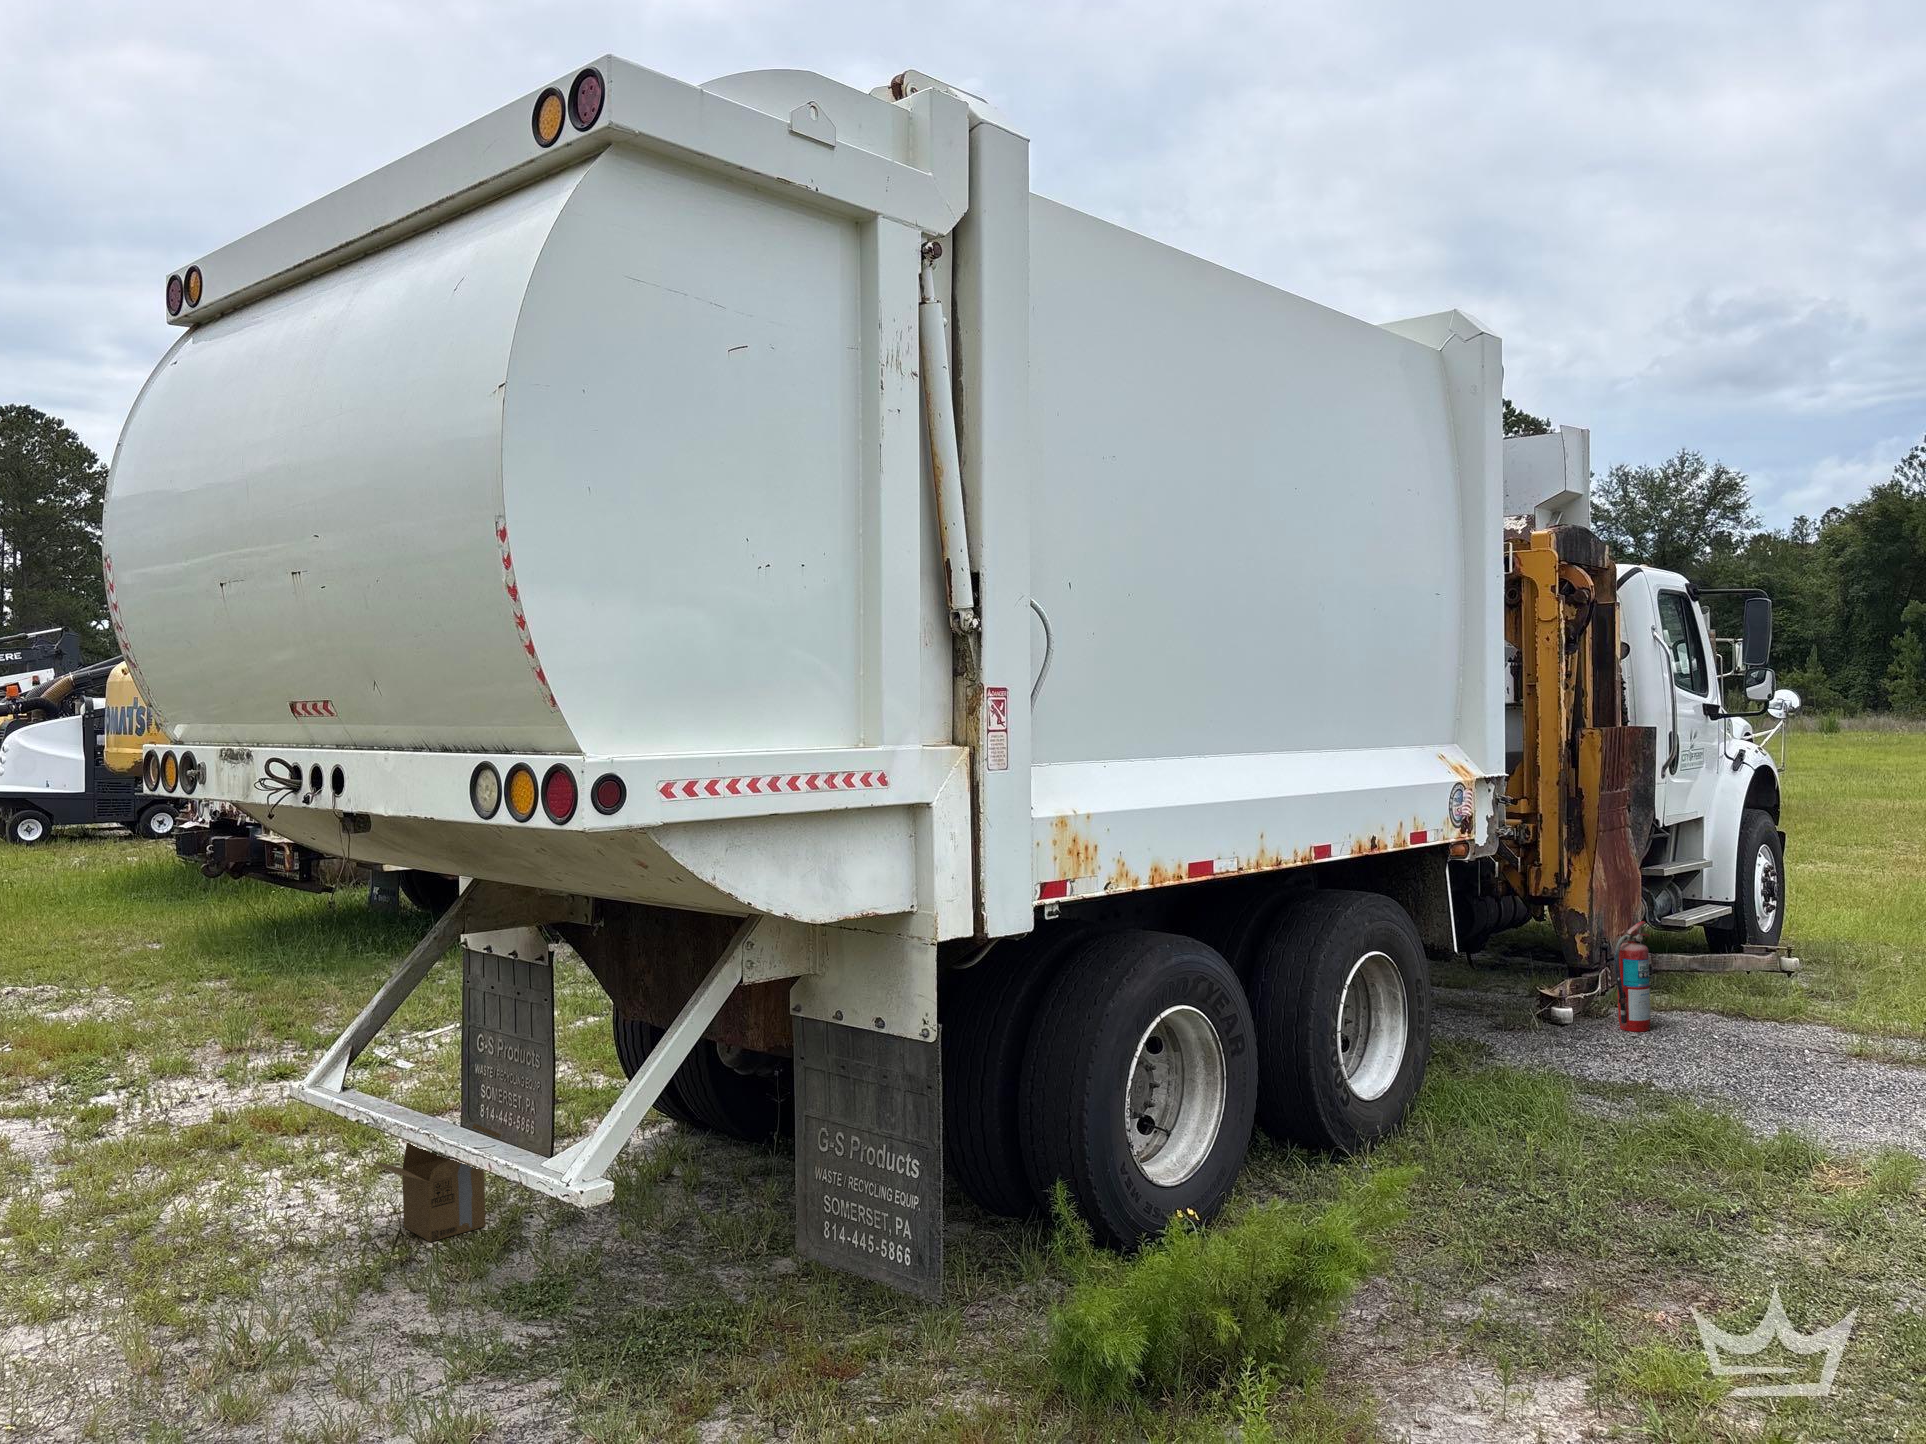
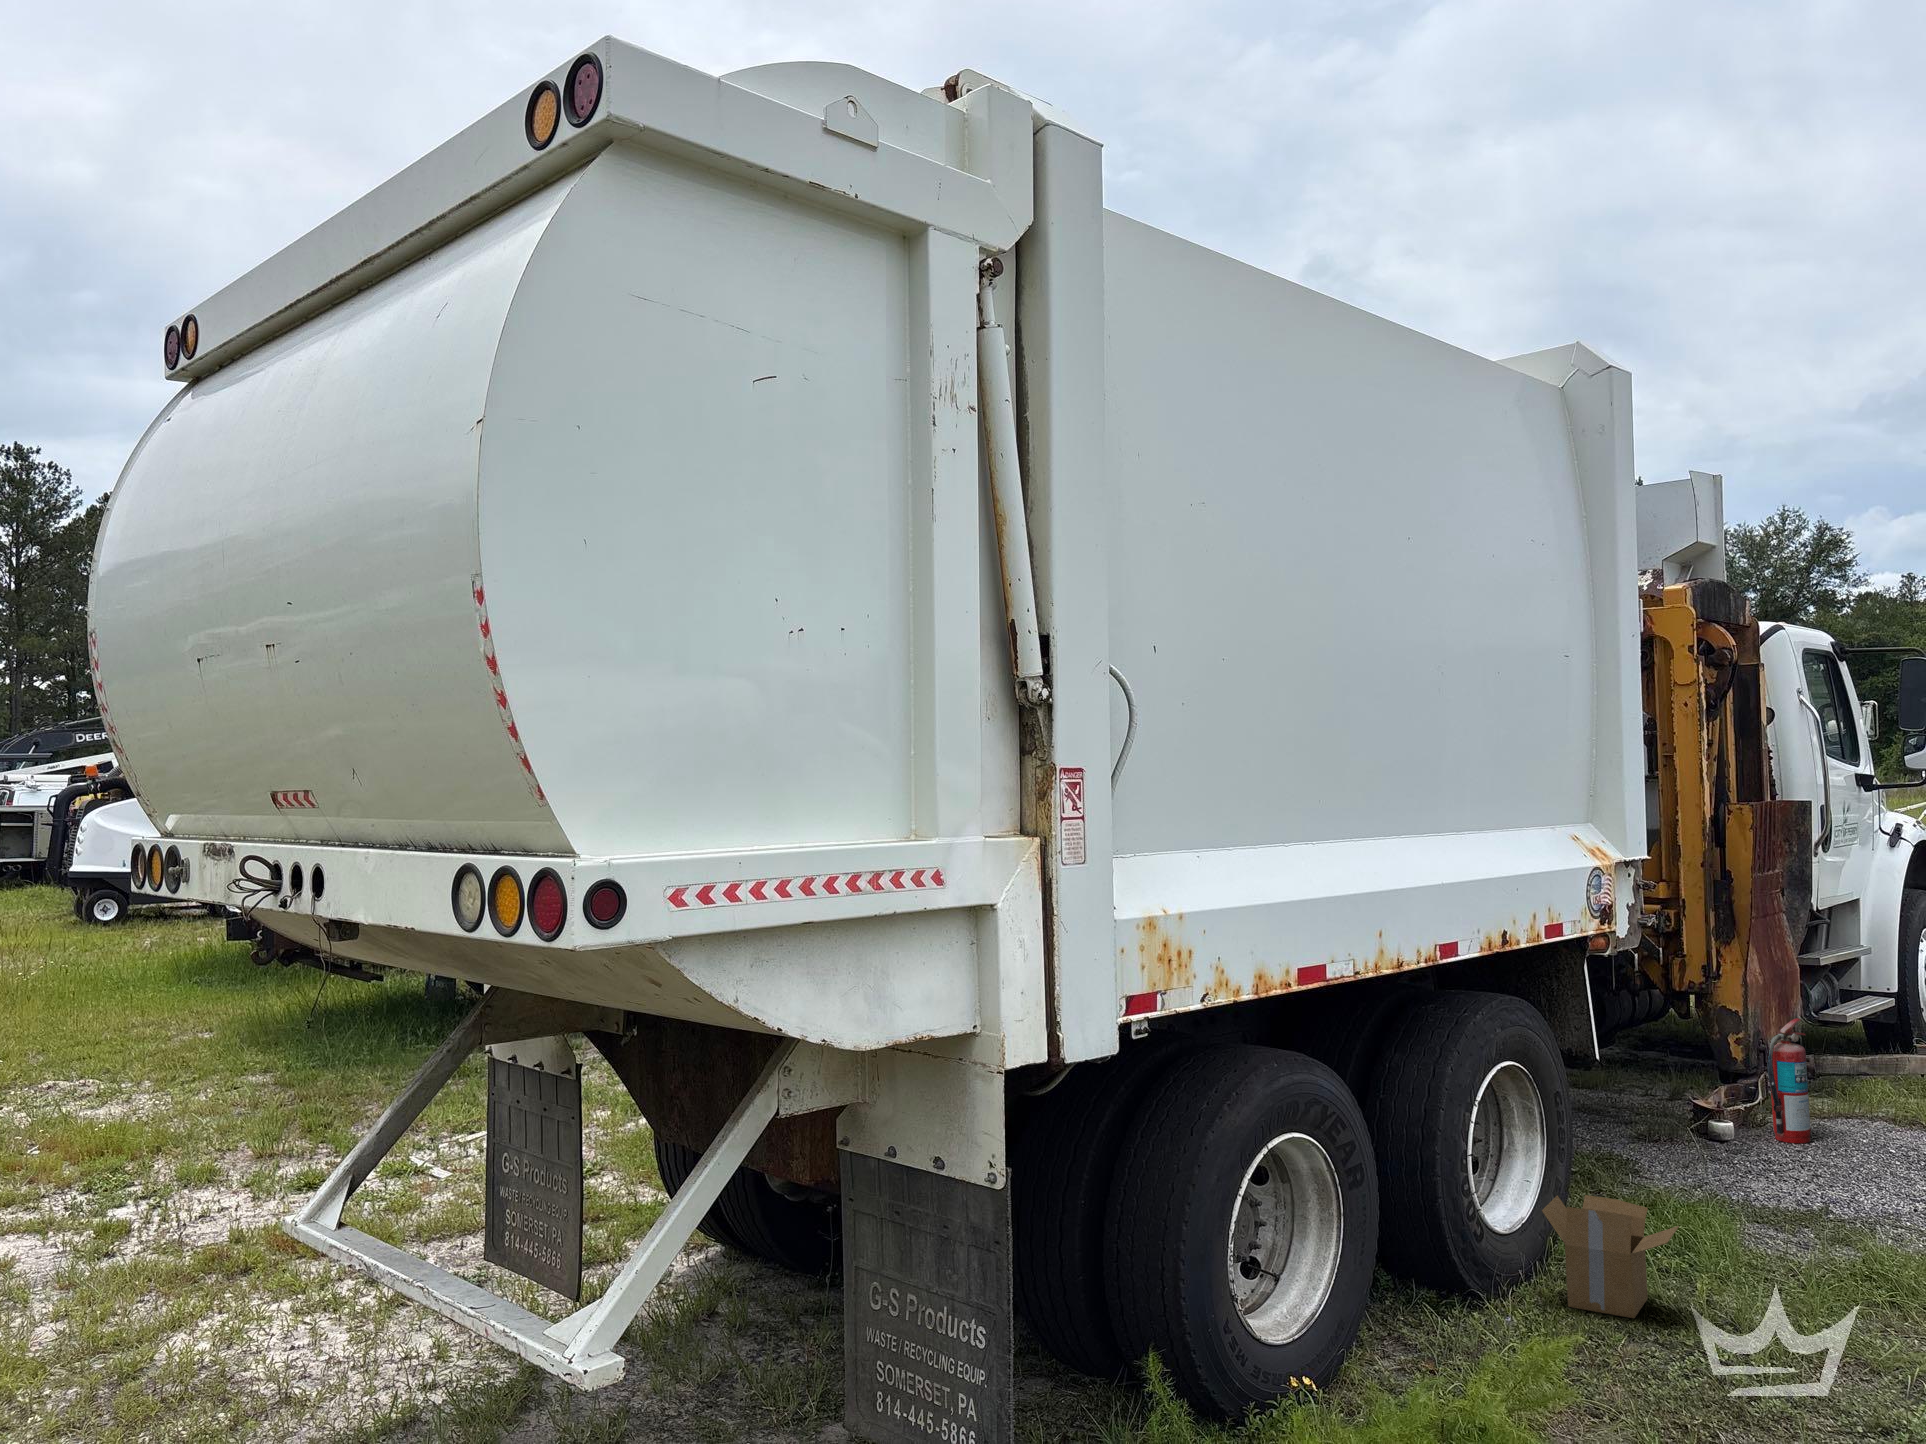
cardboard box: present [372,1124,501,1242] -> present [1542,1195,1679,1318]

